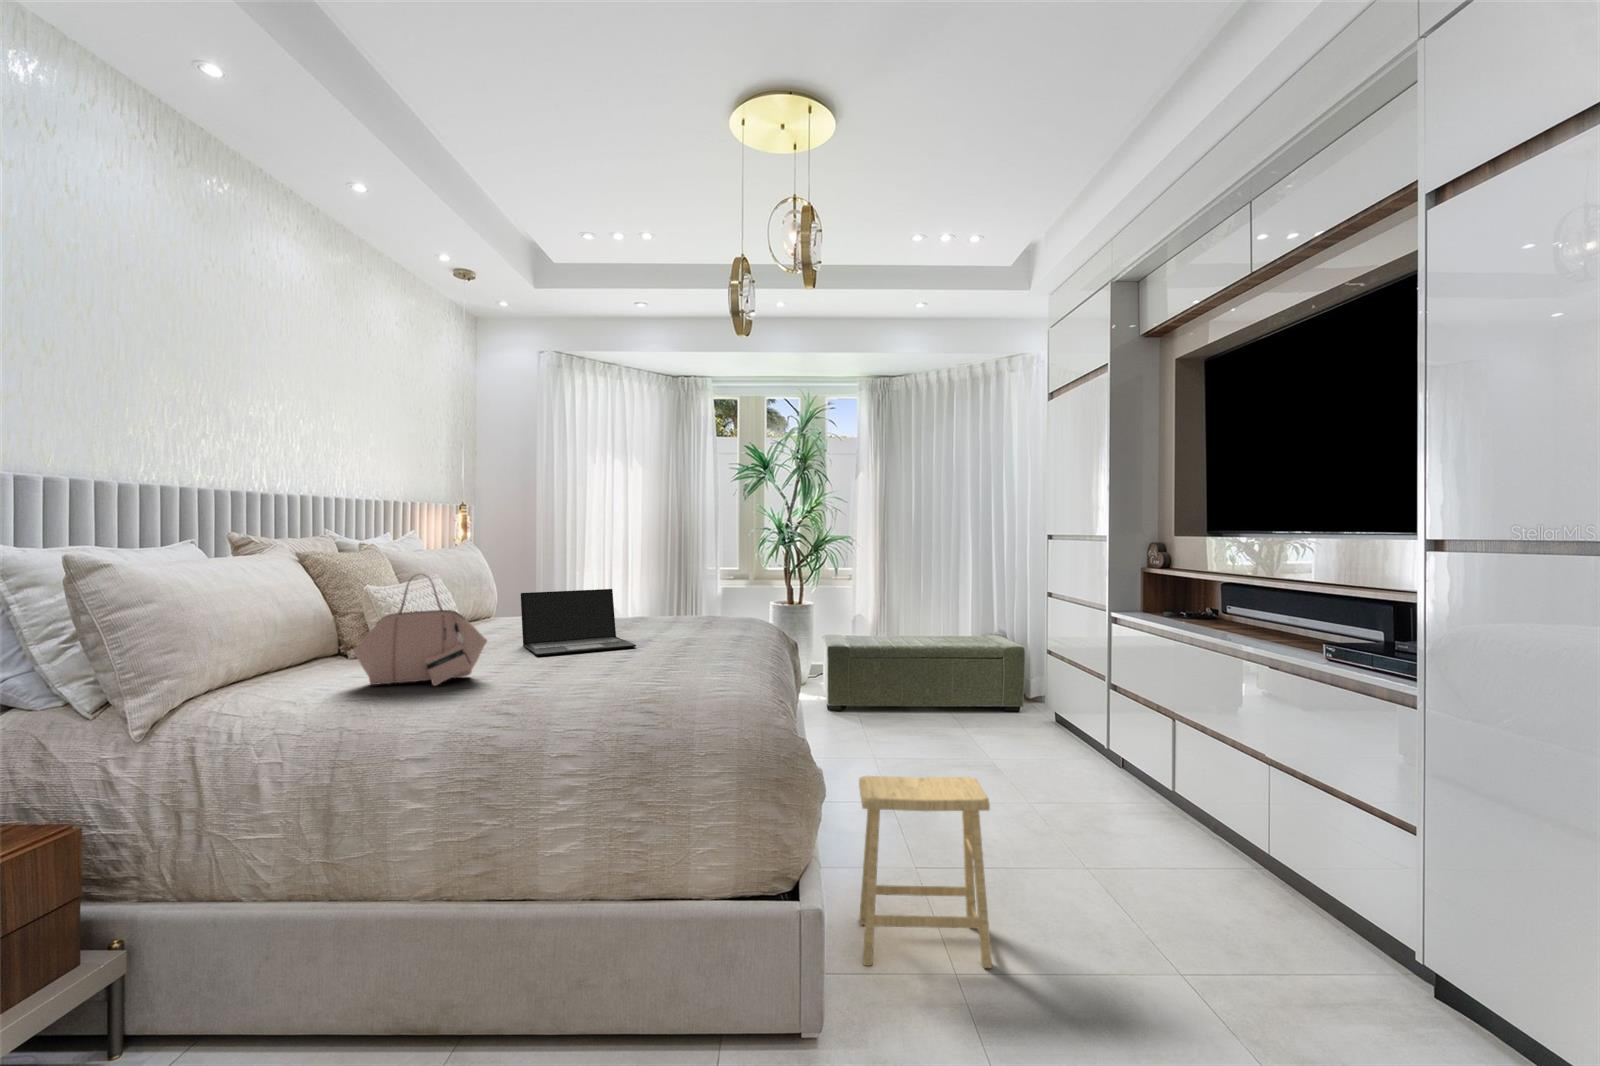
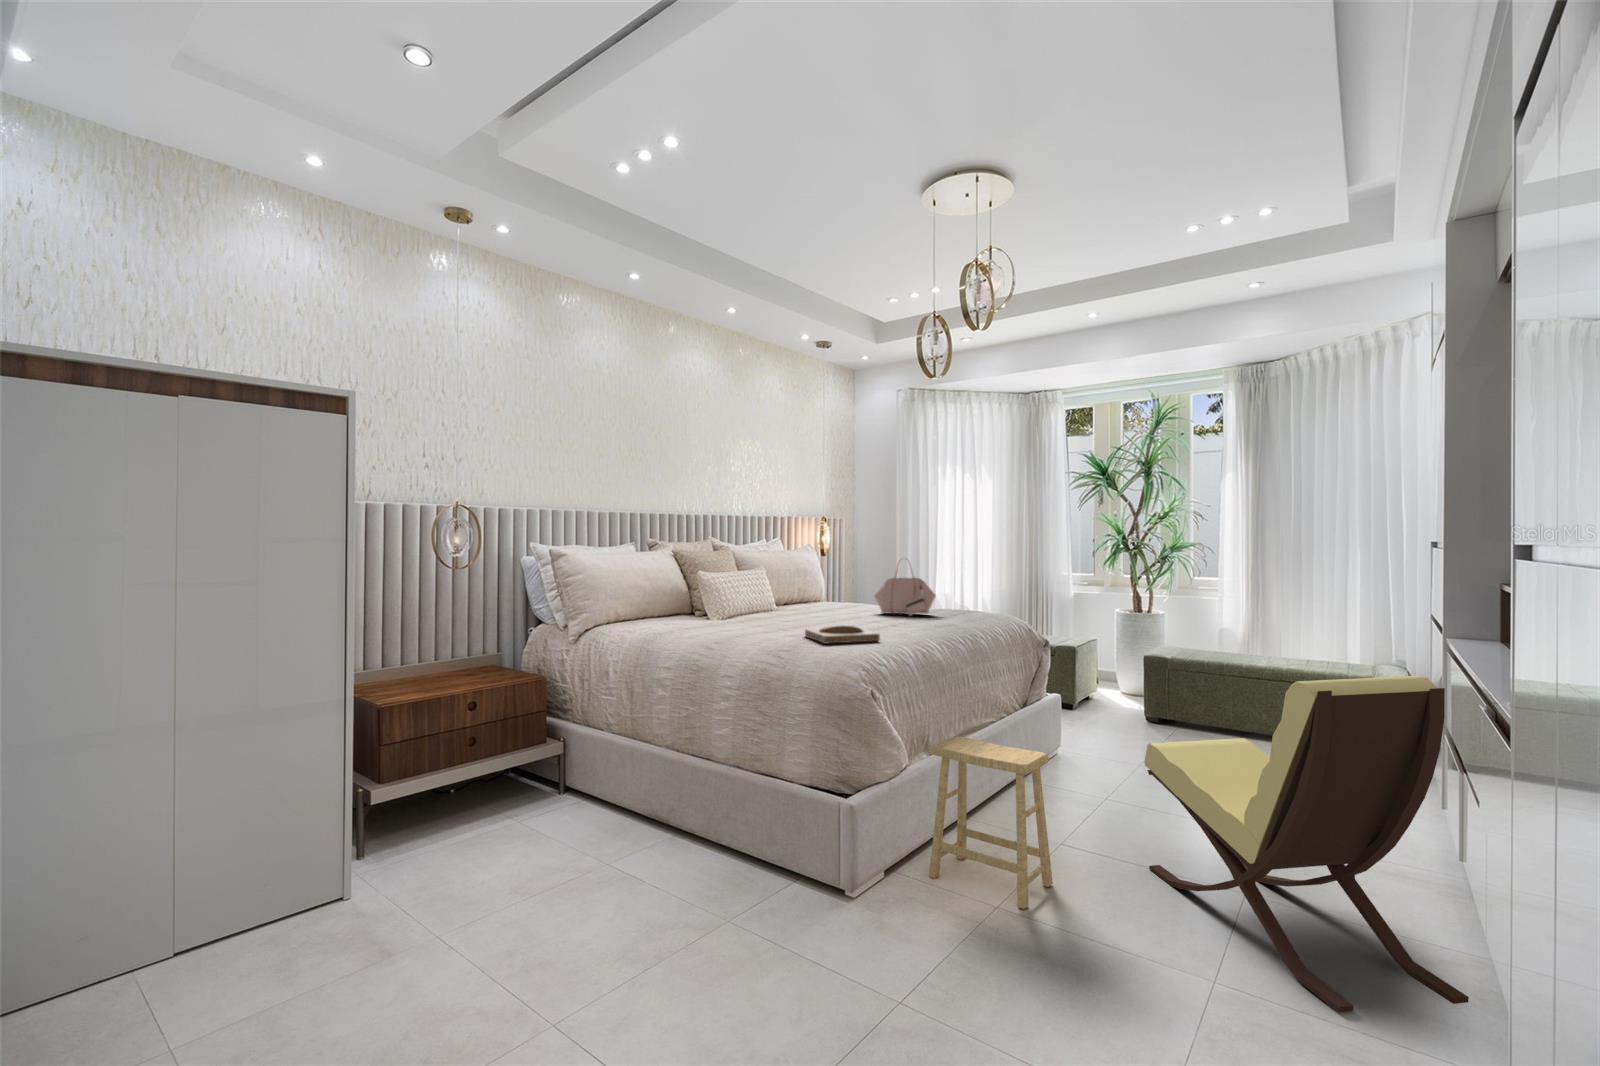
handbag: present [353,574,487,686] -> present [874,573,936,616]
laptop: present [521,589,636,655] -> none [782,582,855,625]
tray: none [616,651,728,682] -> present [805,625,880,644]
lounge chair: none [1009,652,1314,970] -> present [1144,676,1469,1012]

